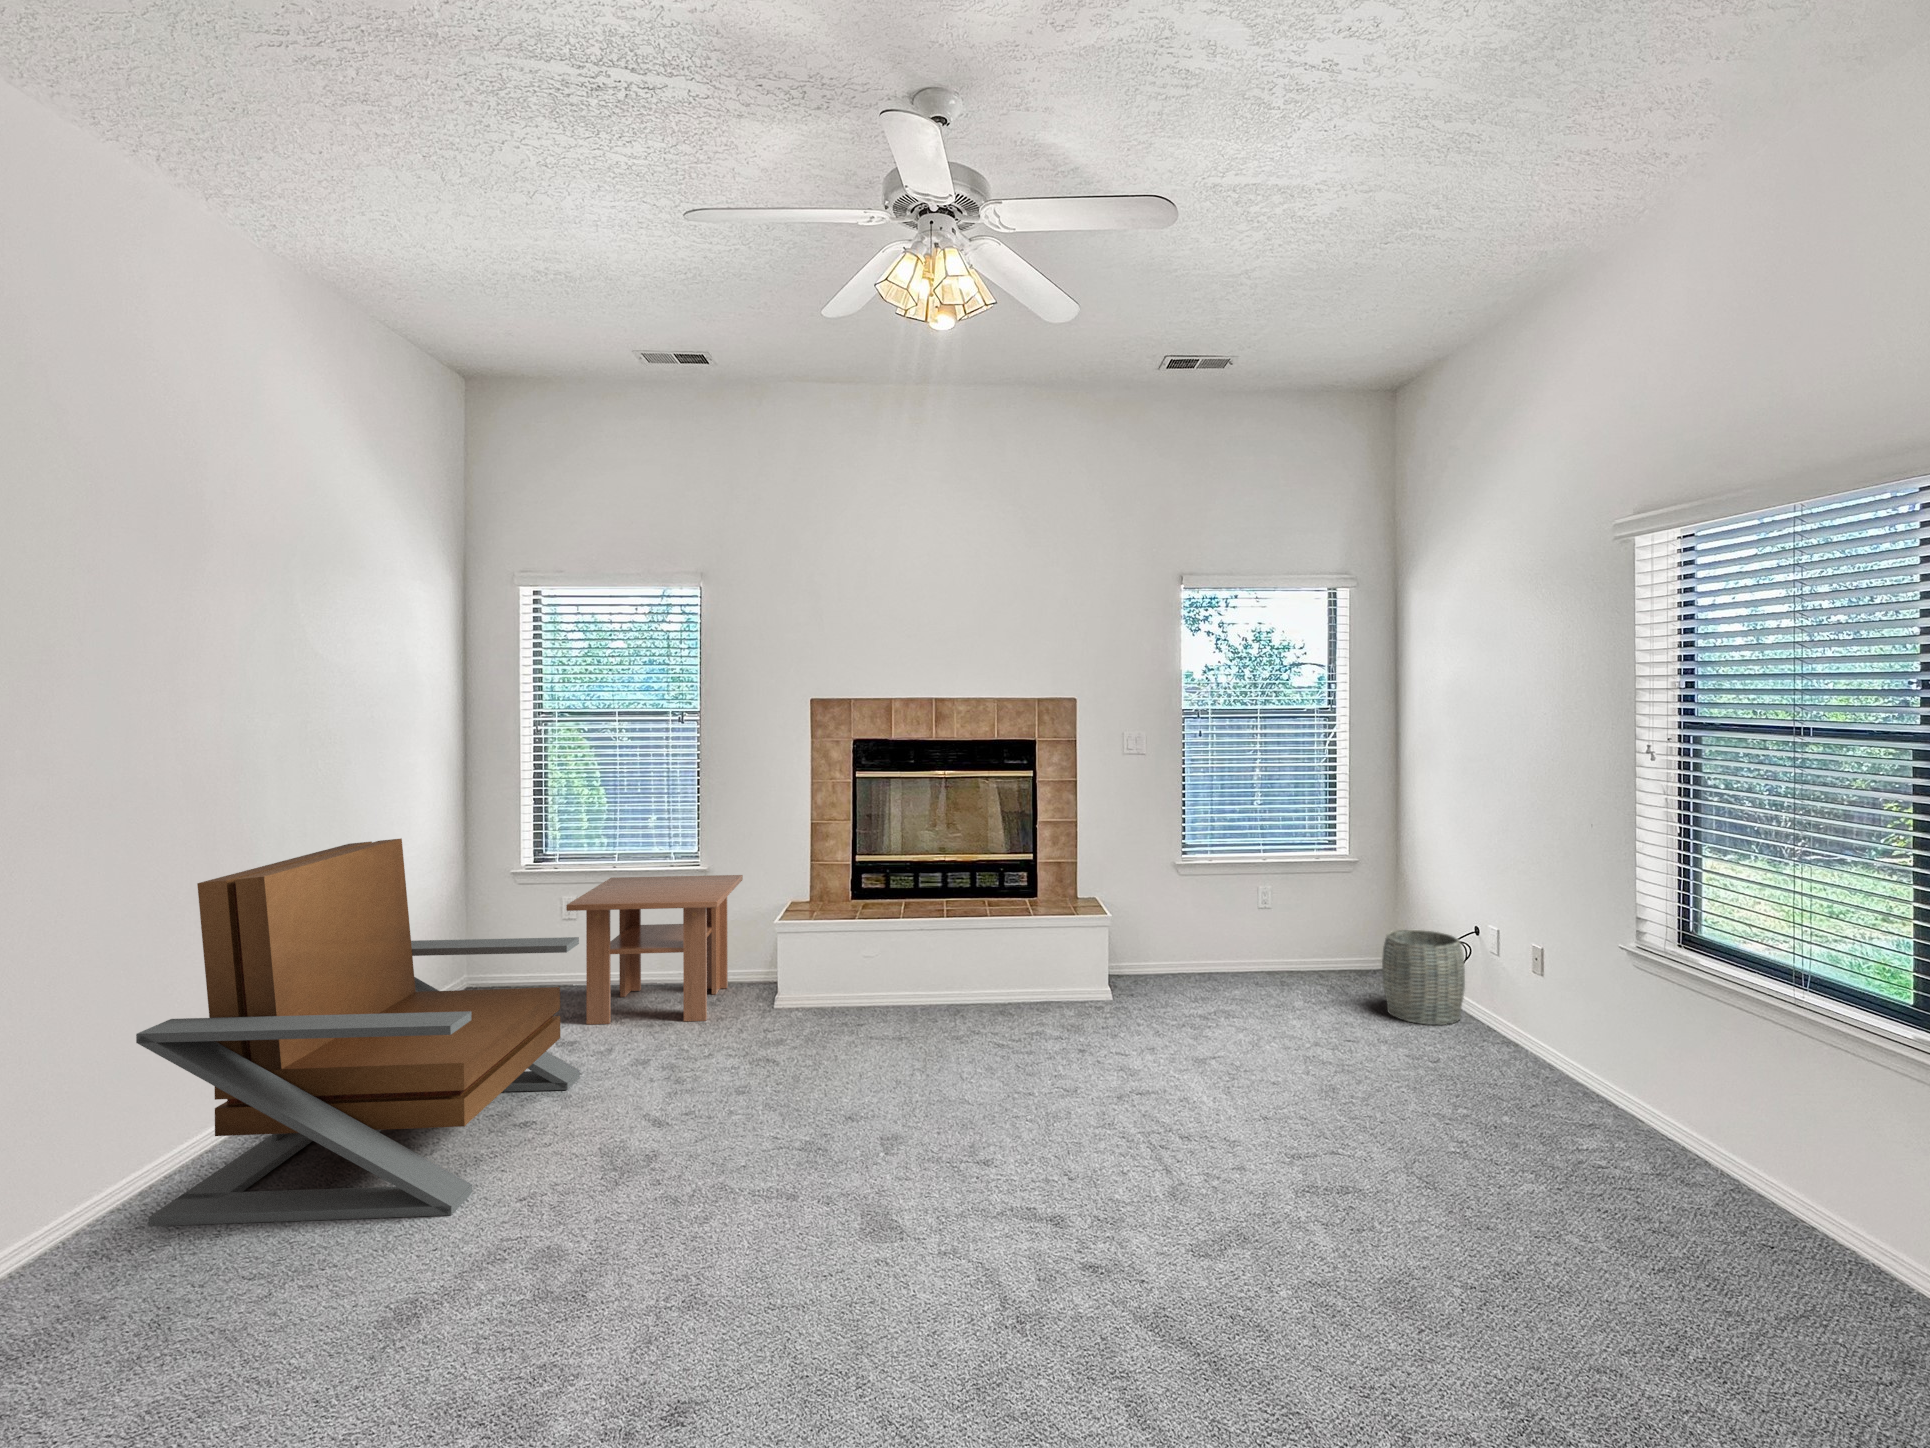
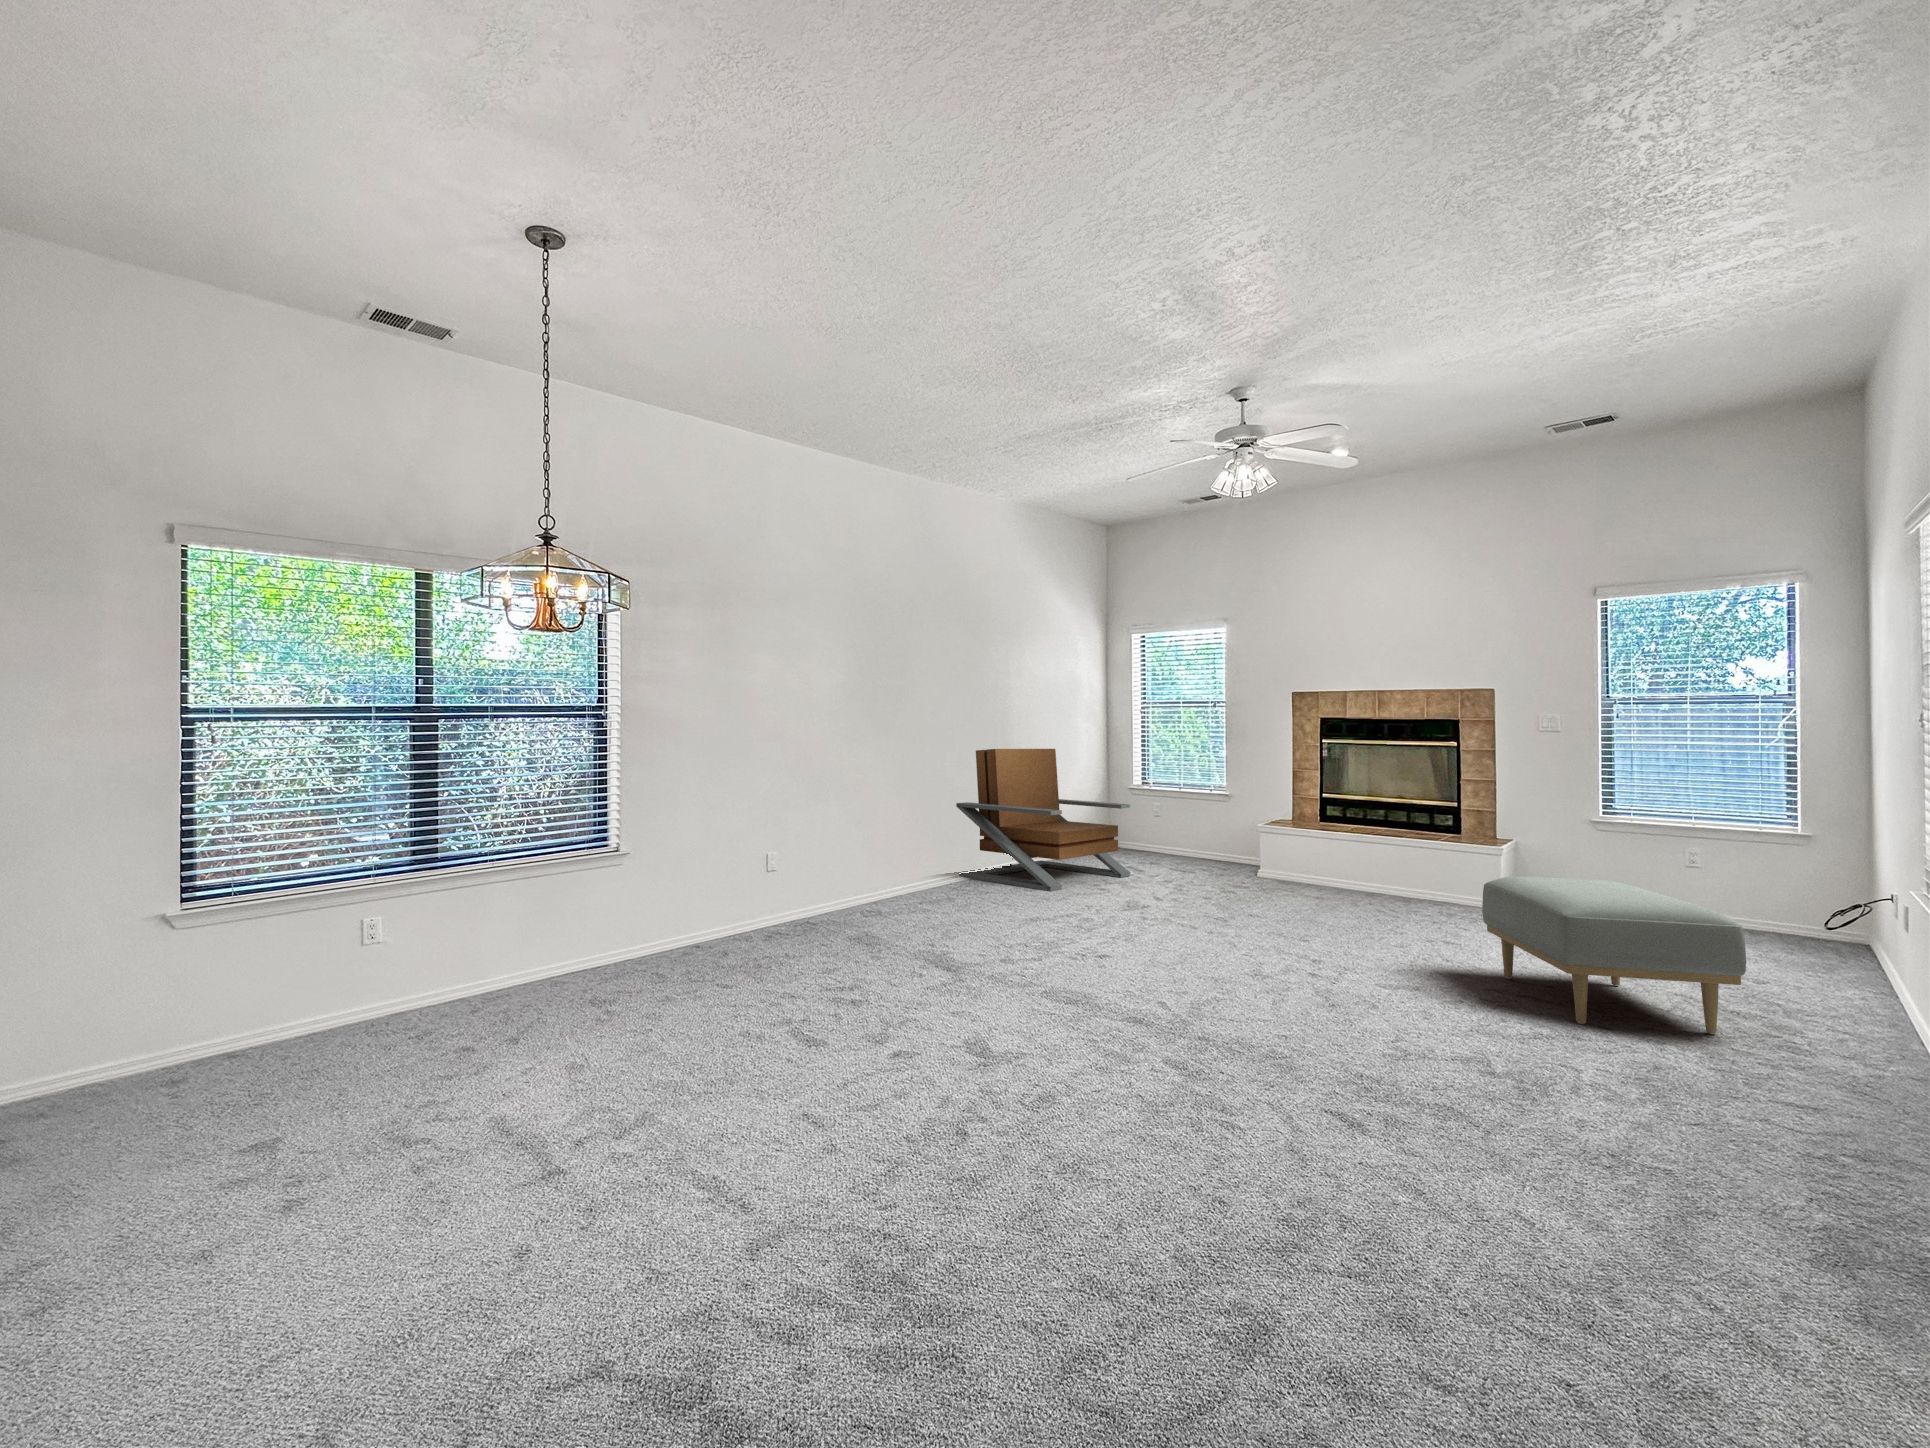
coffee table: present [566,875,743,1024] -> none [1139,795,1249,873]
woven basket: present [1382,930,1465,1025] -> none [1743,879,1836,958]
ottoman: none [1381,1037,1815,1369] -> present [1482,876,1746,1034]

